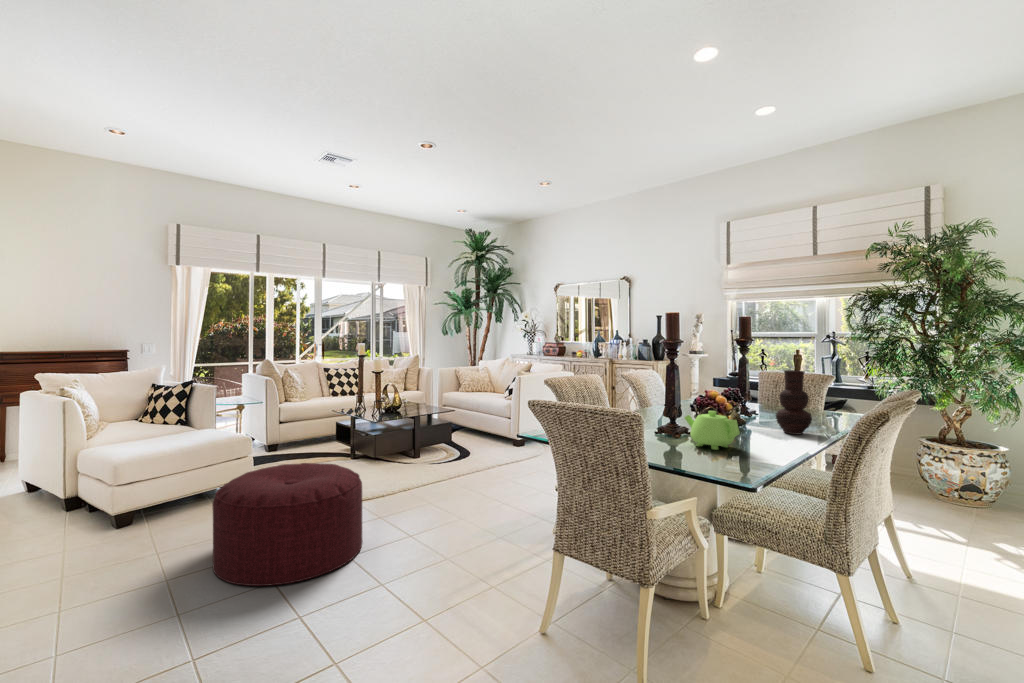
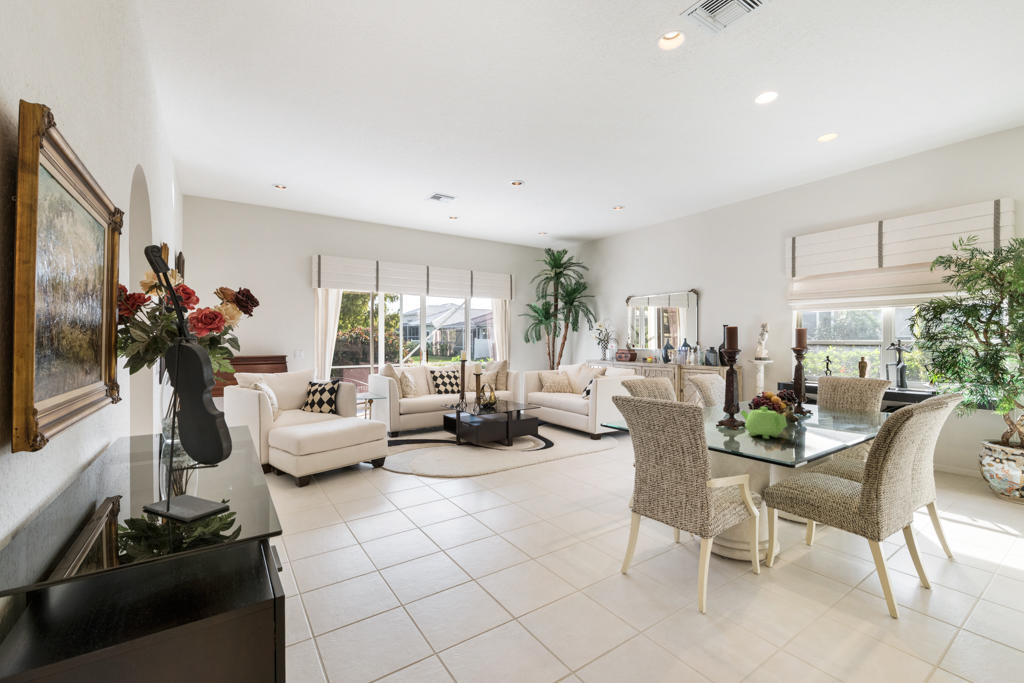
vase: present [776,370,812,434] -> none [824,374,858,430]
ottoman: present [212,463,362,586] -> none [372,443,477,530]

